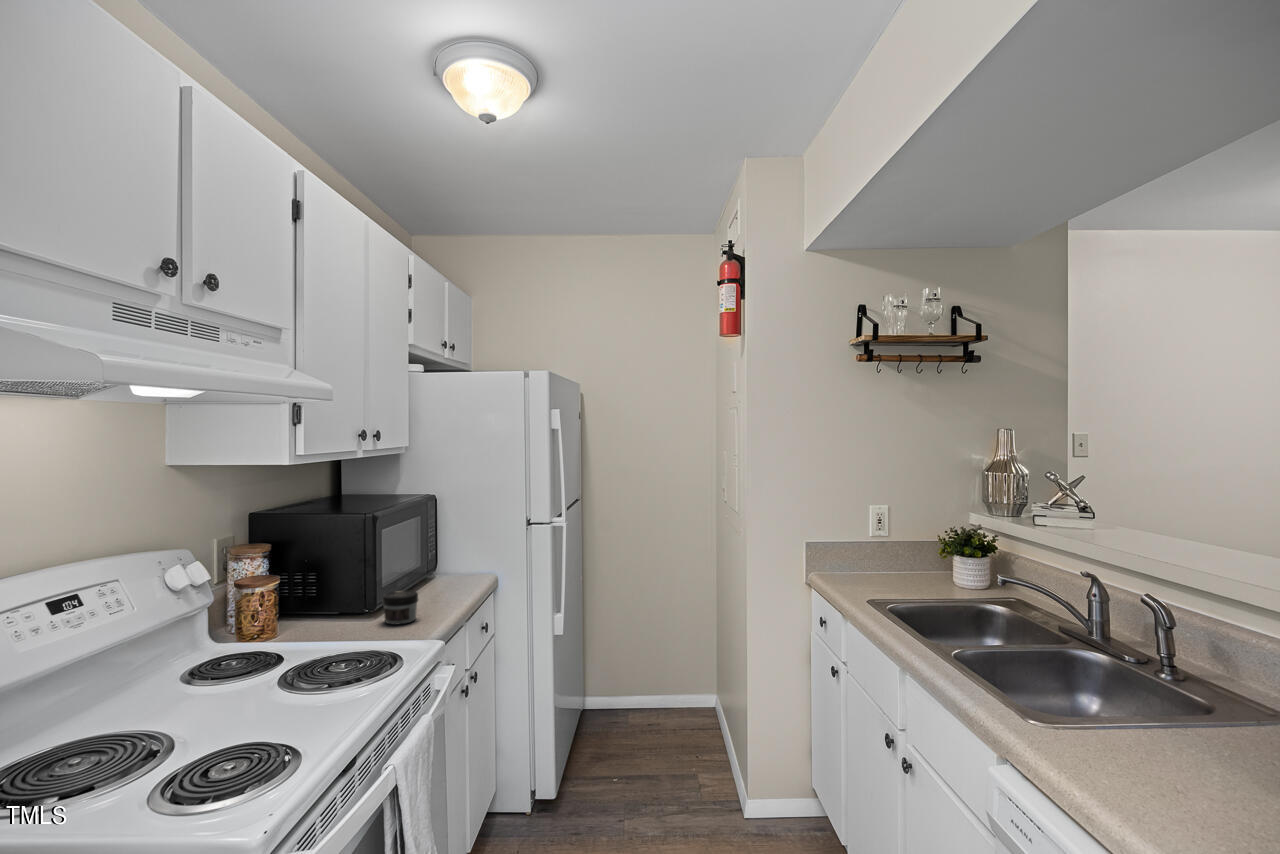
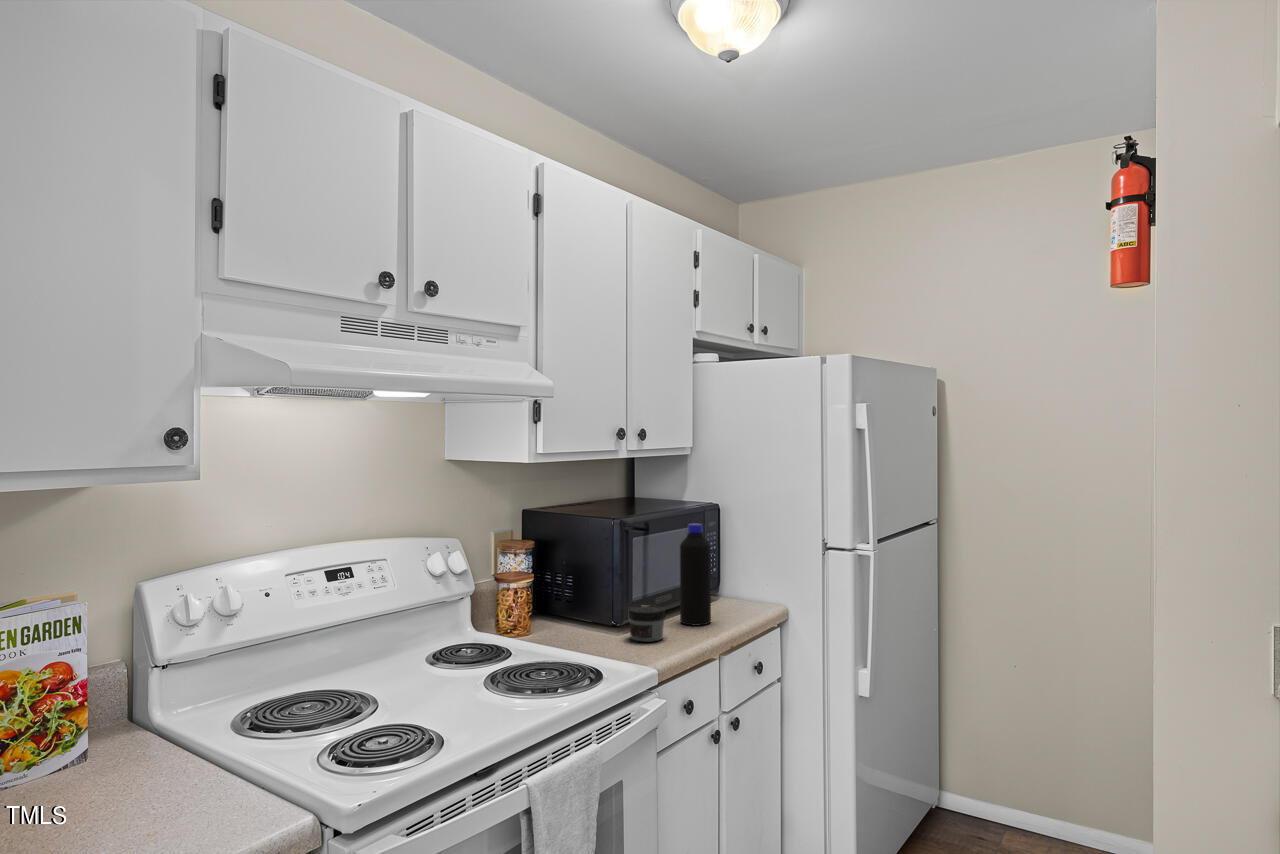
bottle: none [416,514,445,604] -> present [680,524,711,626]

